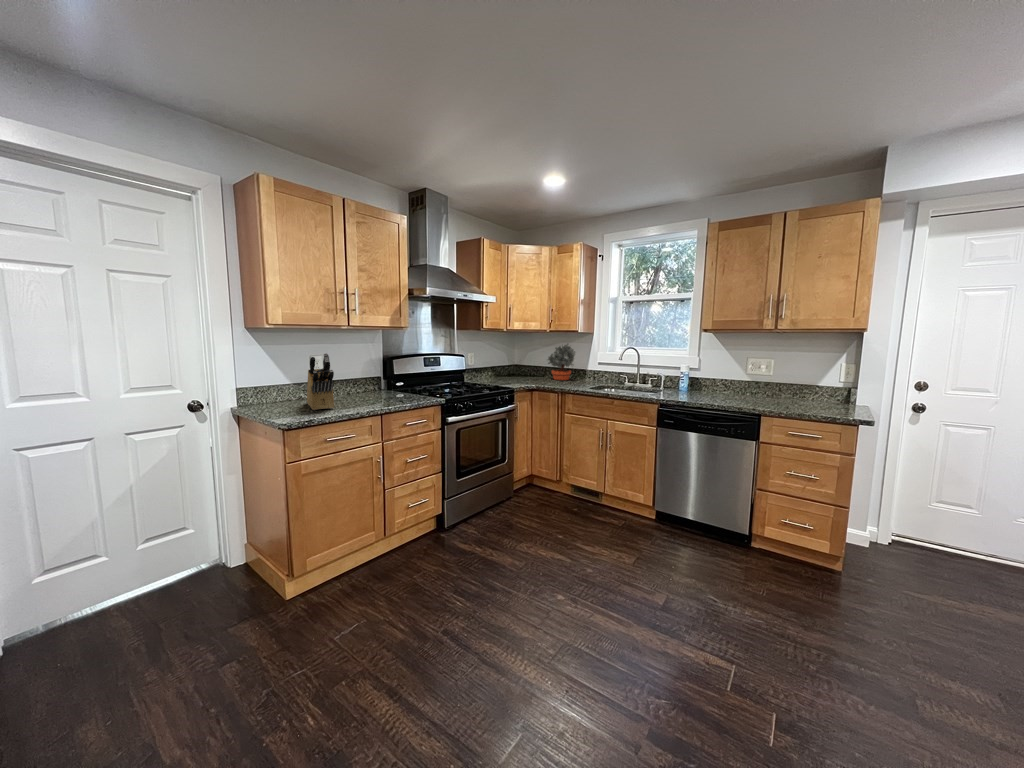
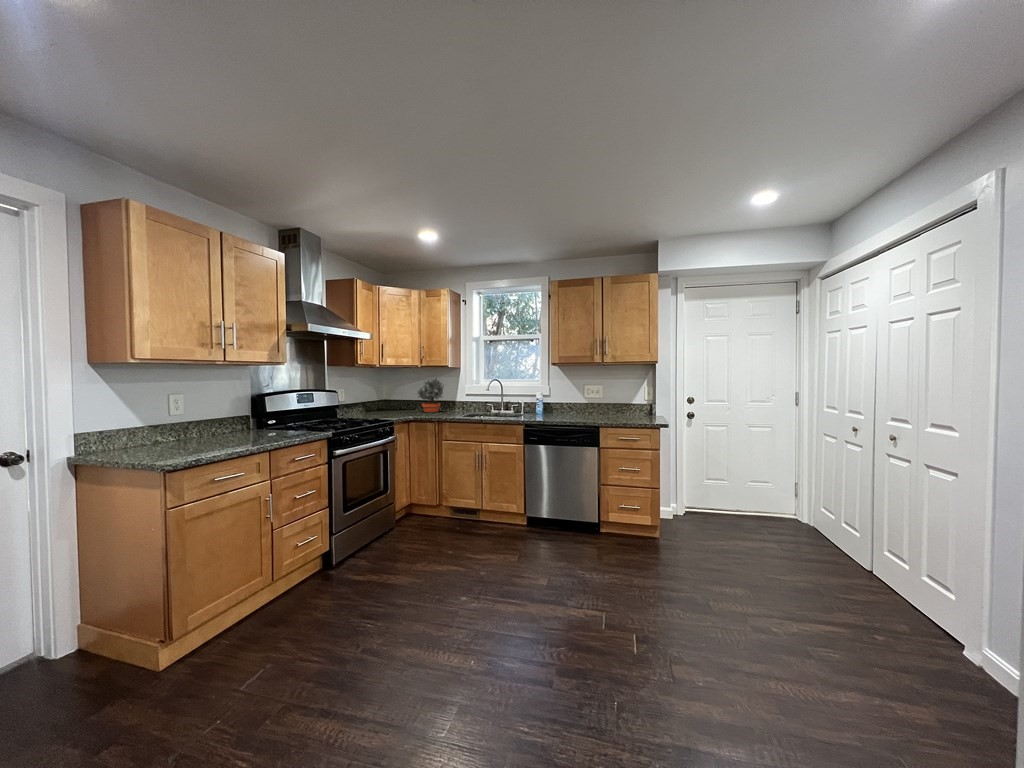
knife block: present [307,353,334,410] -> none [172,389,219,451]

